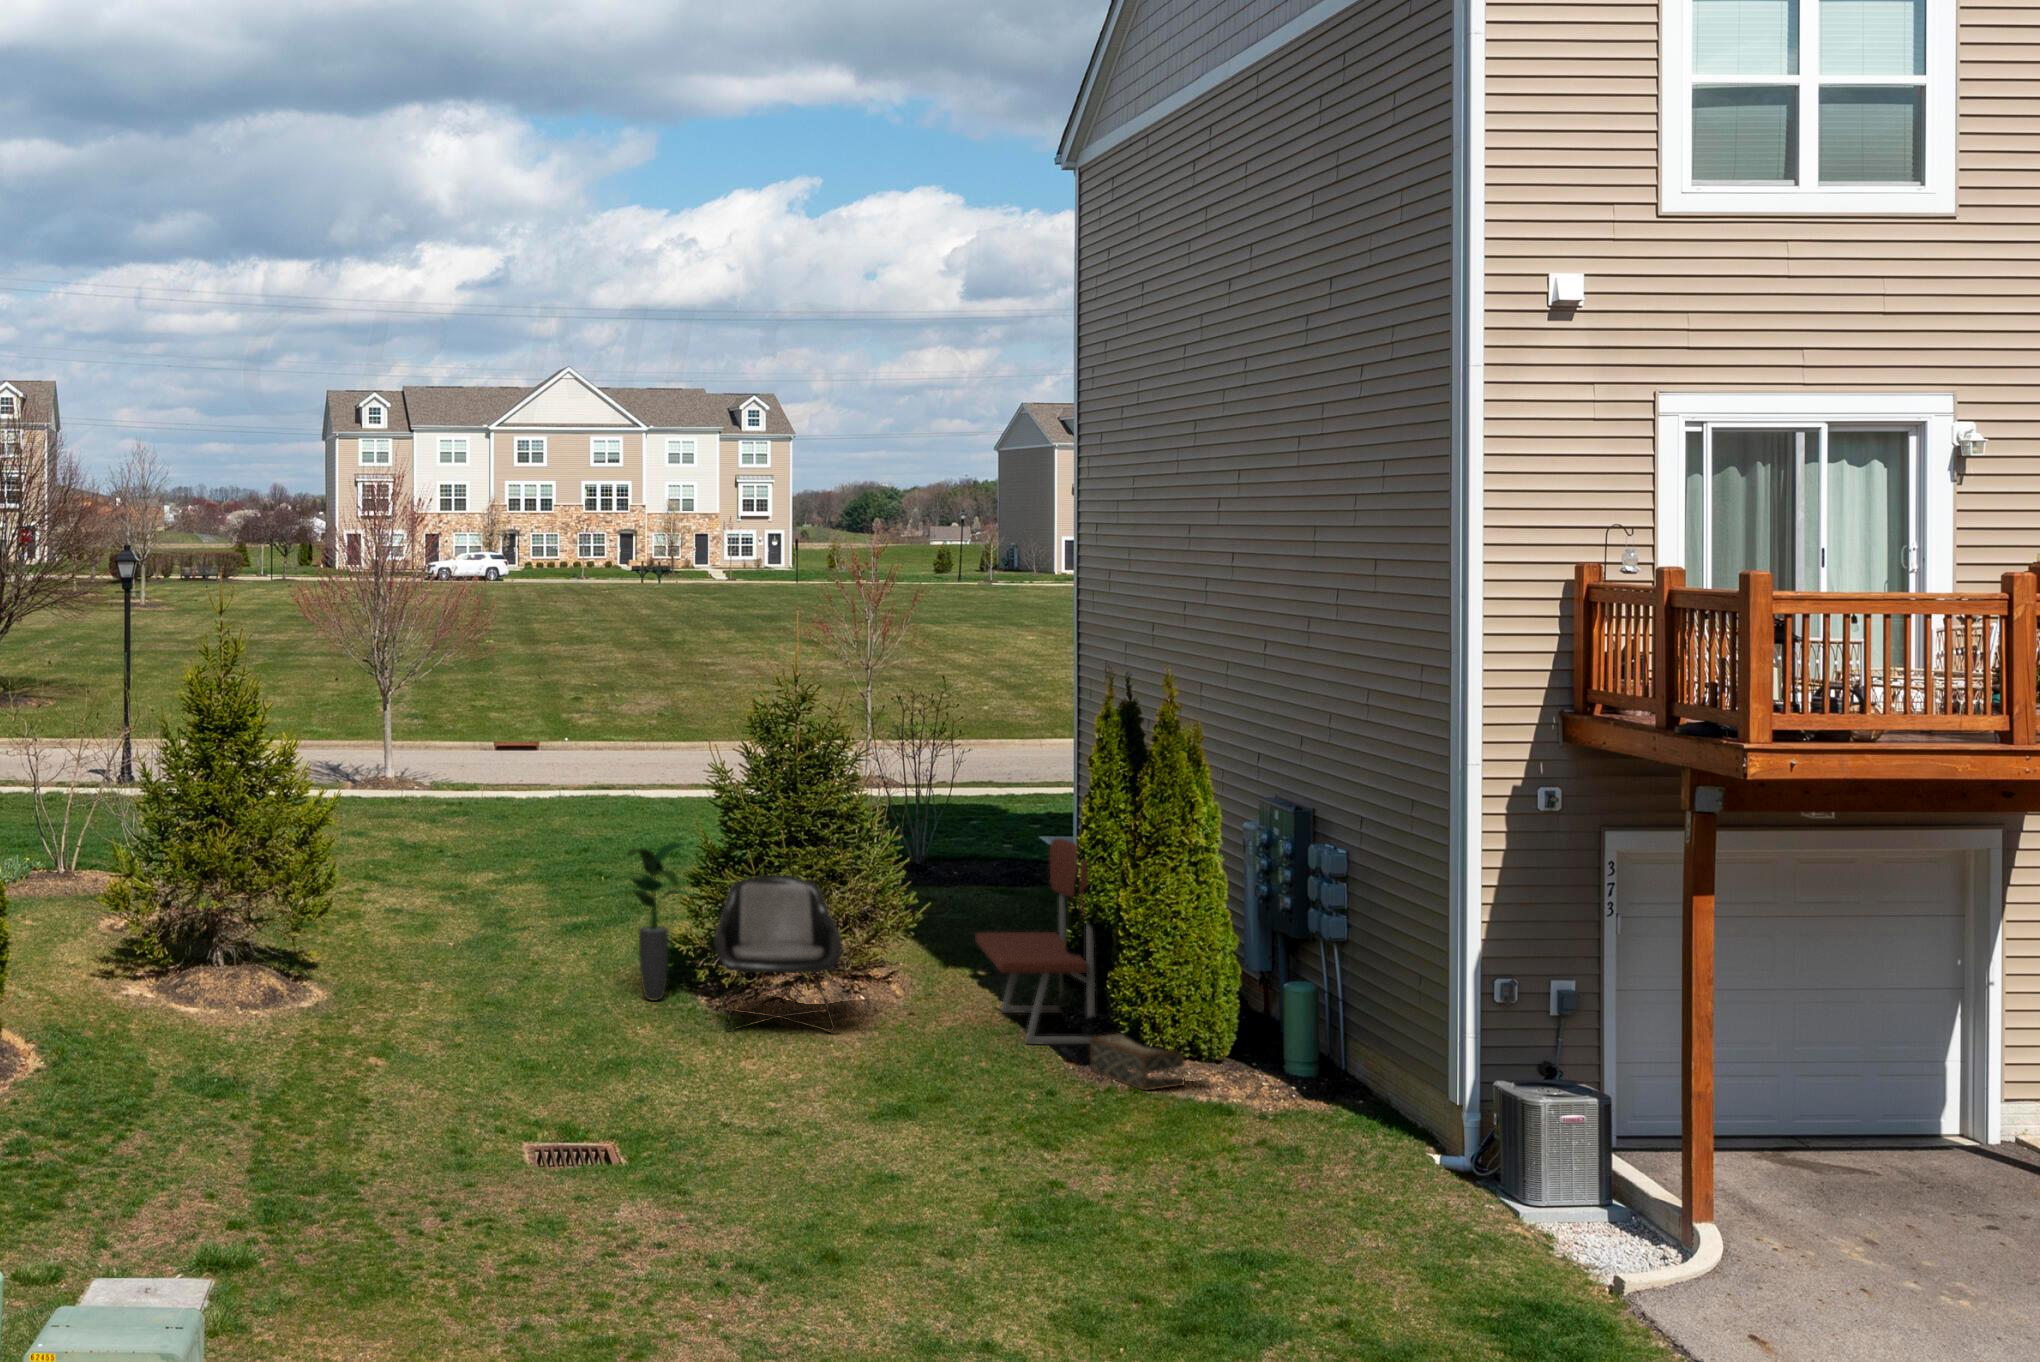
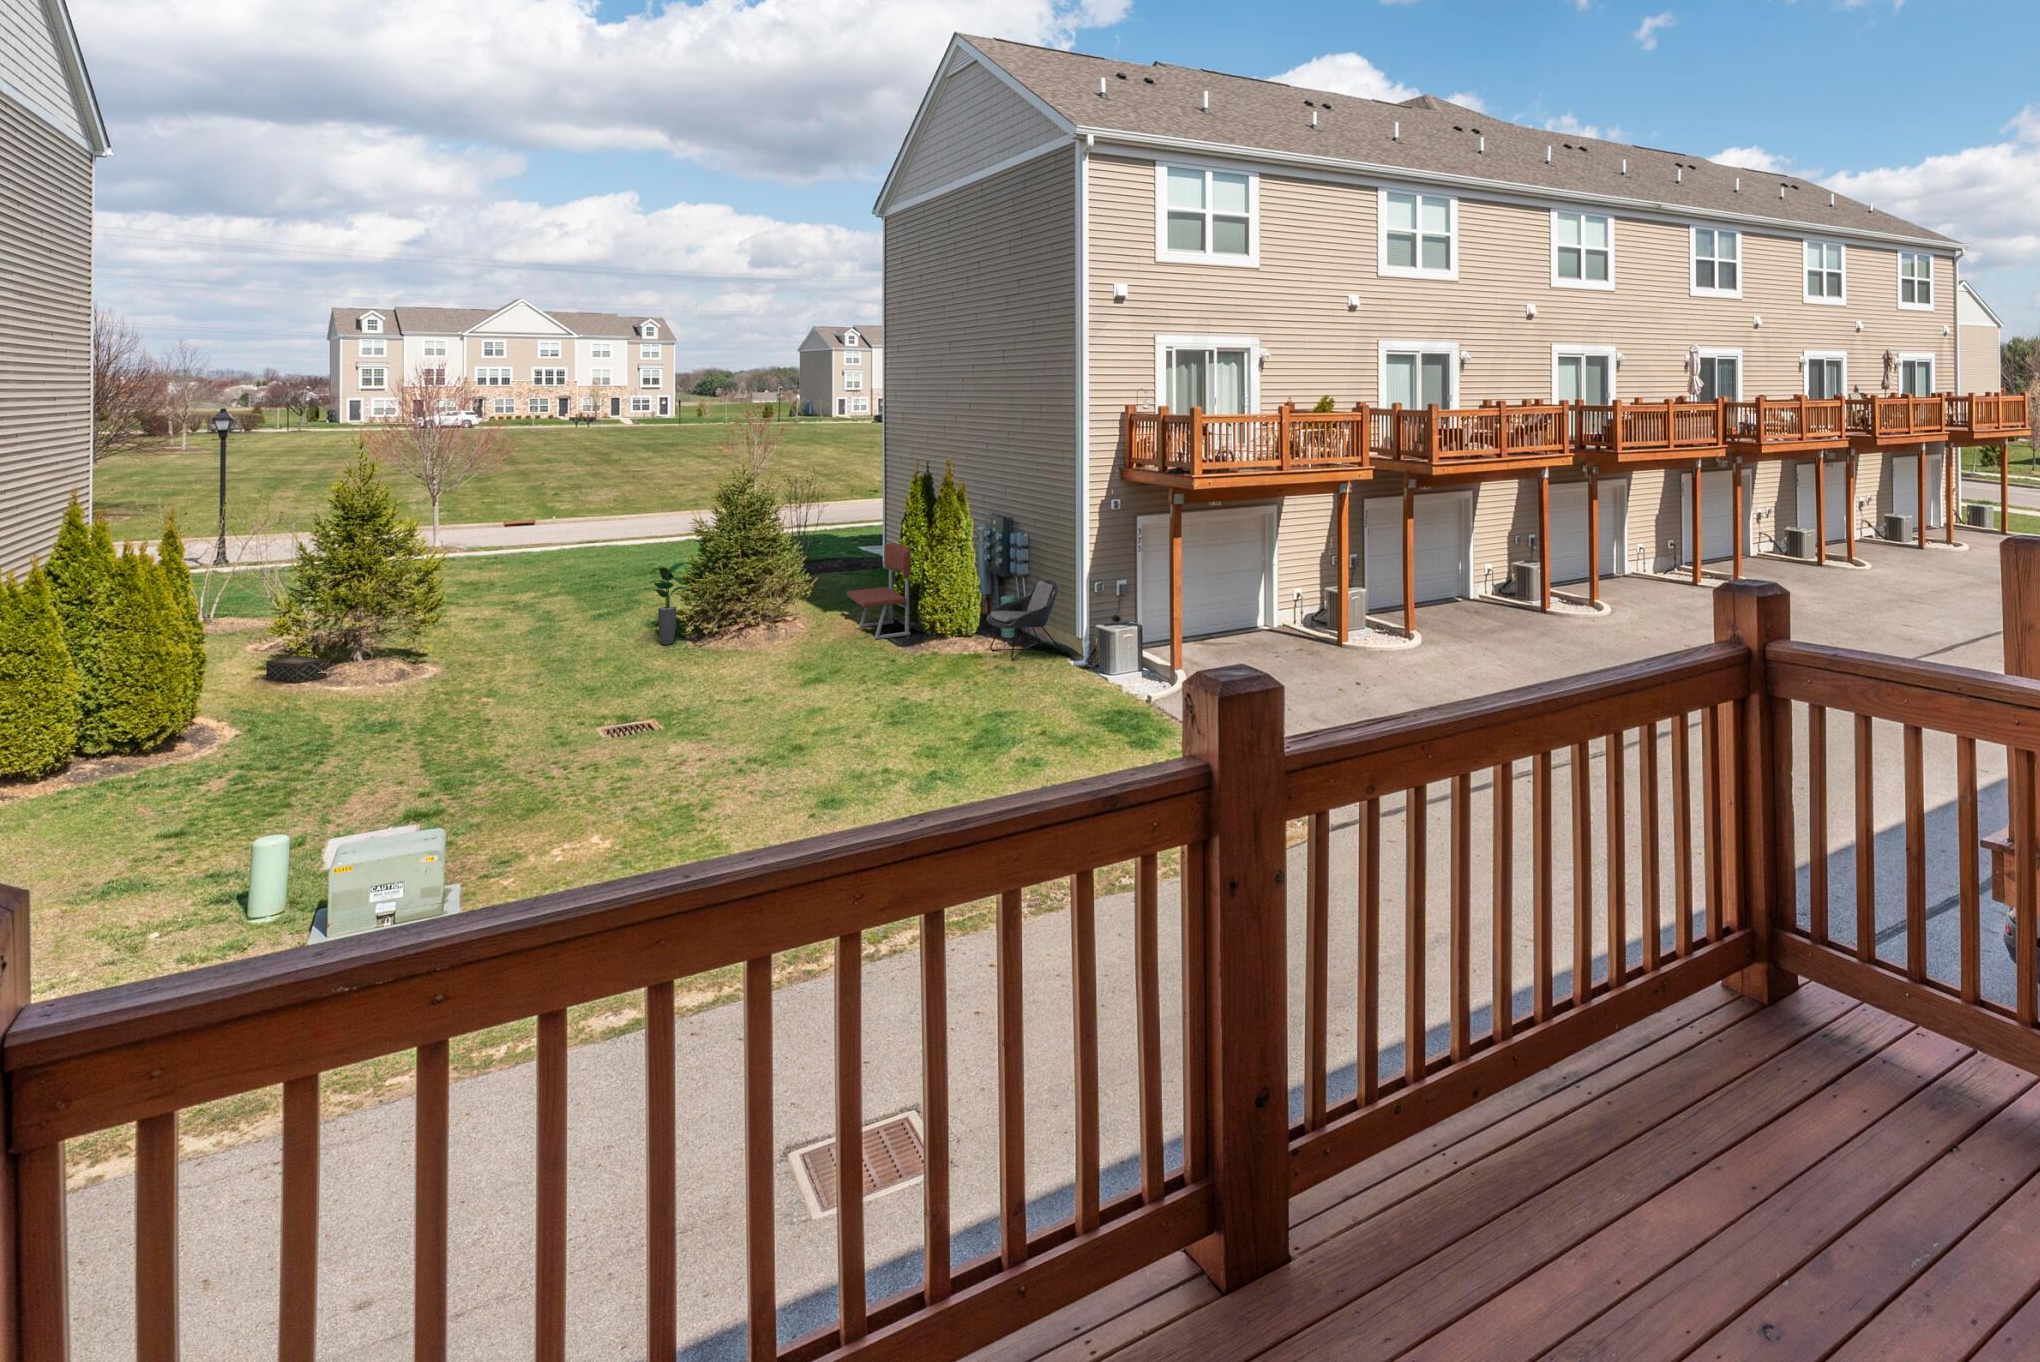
lounge chair: present [714,875,842,1033] -> present [986,579,1060,661]
woven basket: present [1090,1033,1185,1090] -> present [266,656,326,683]

